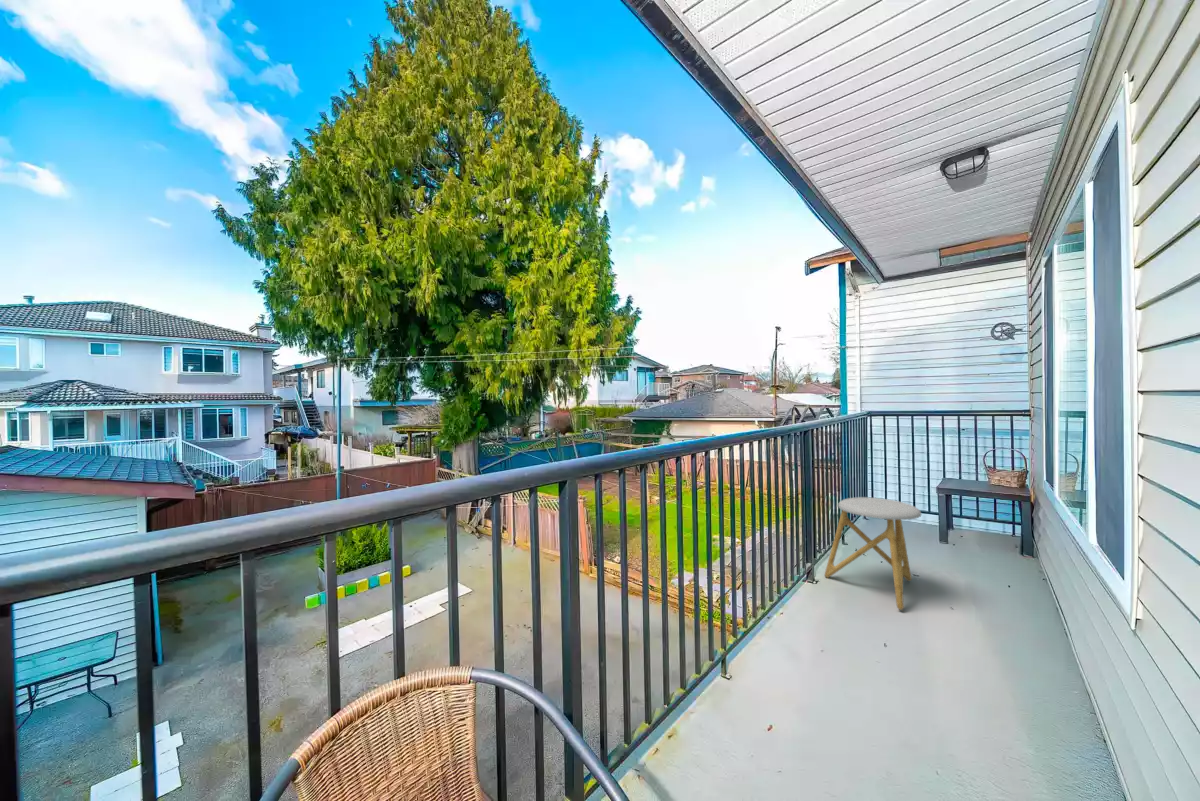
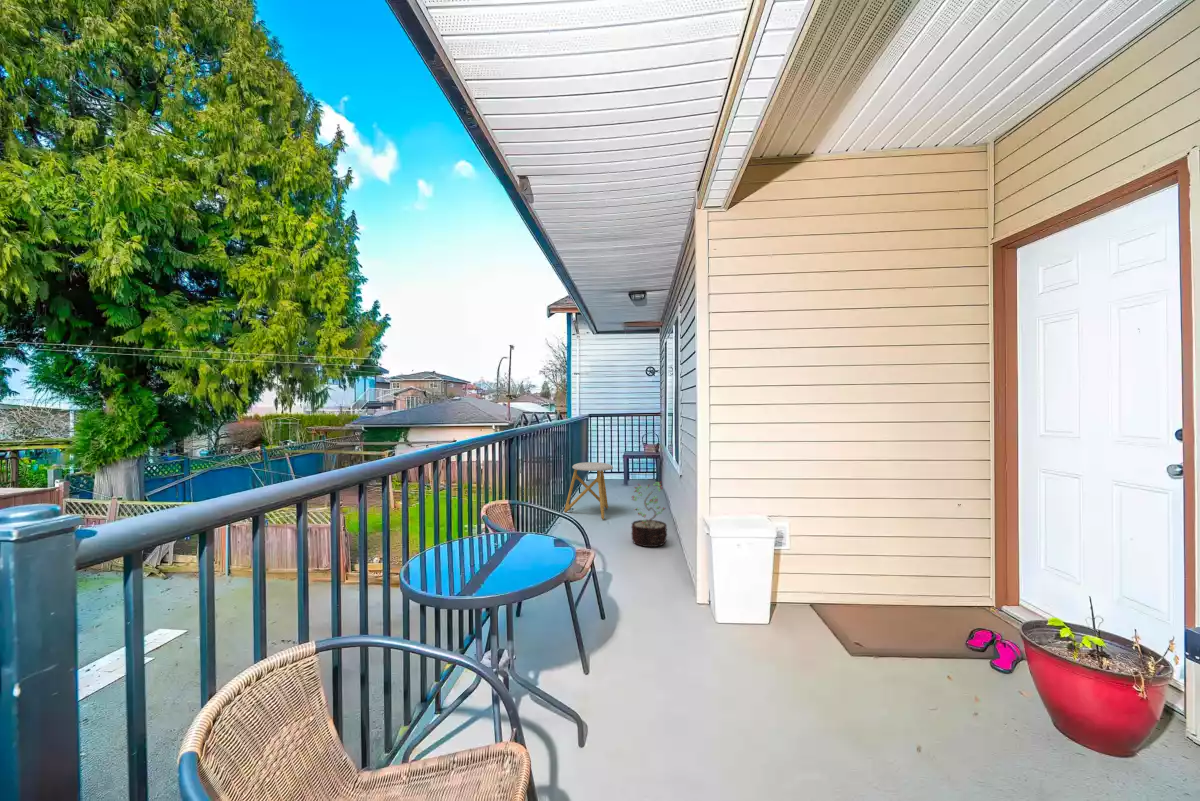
decorative plant: none [972,576,1087,743] -> present [631,482,667,547]

